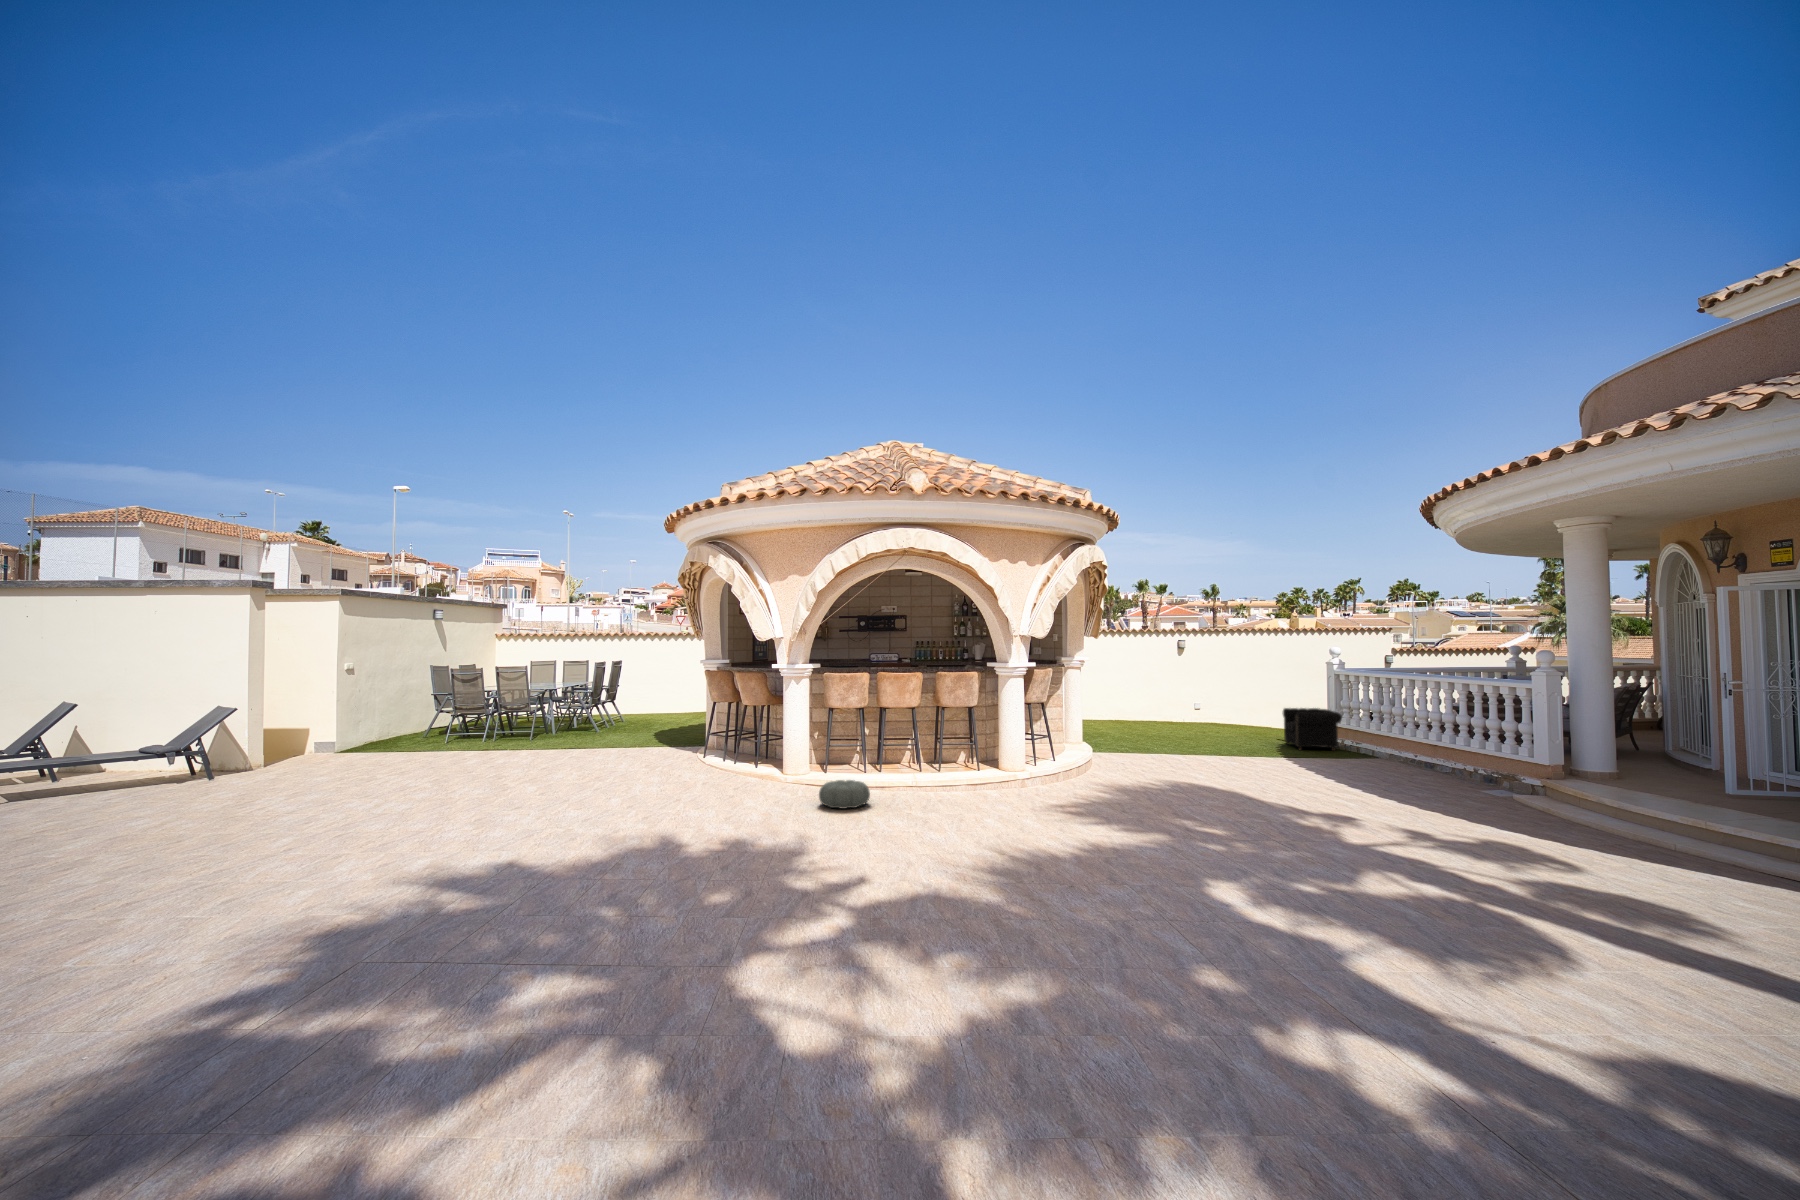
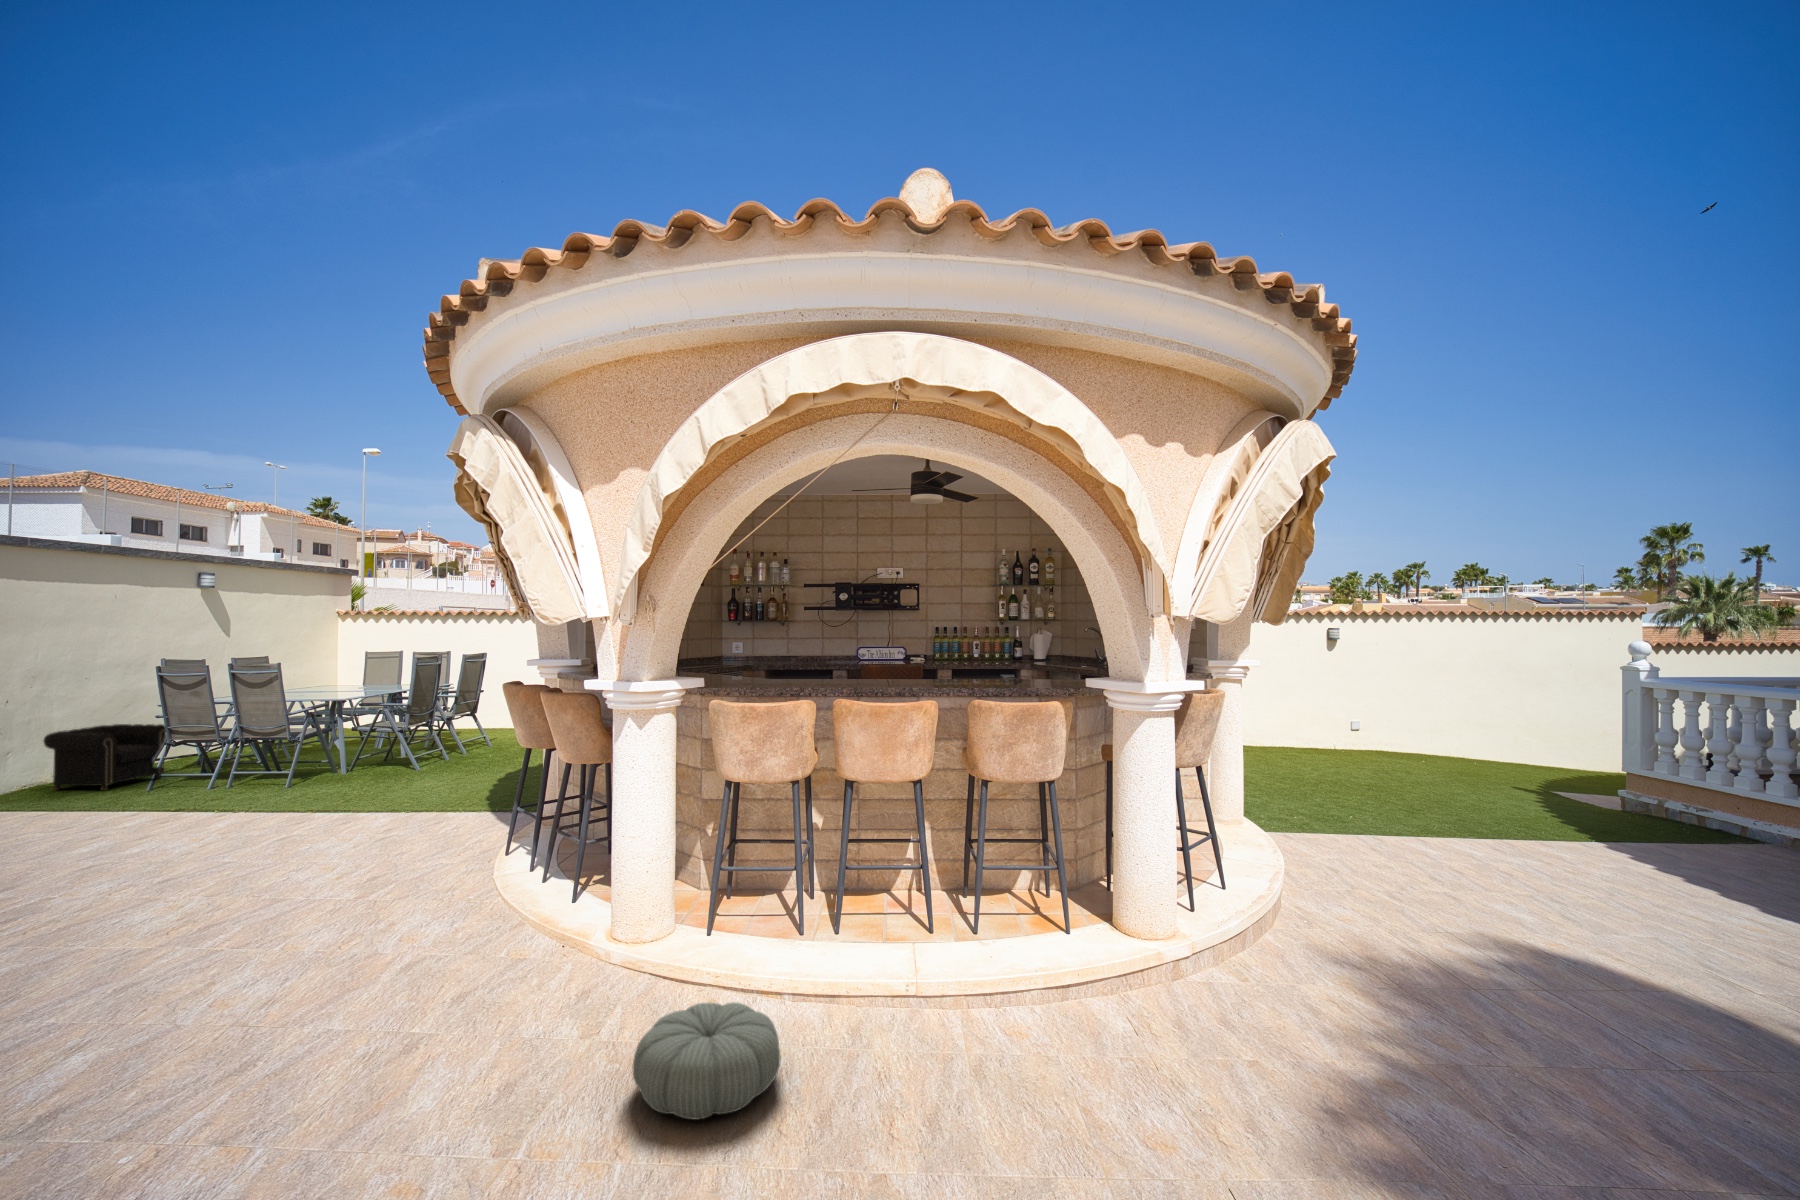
armchair: present [1283,708,1342,751] -> present [44,724,166,791]

